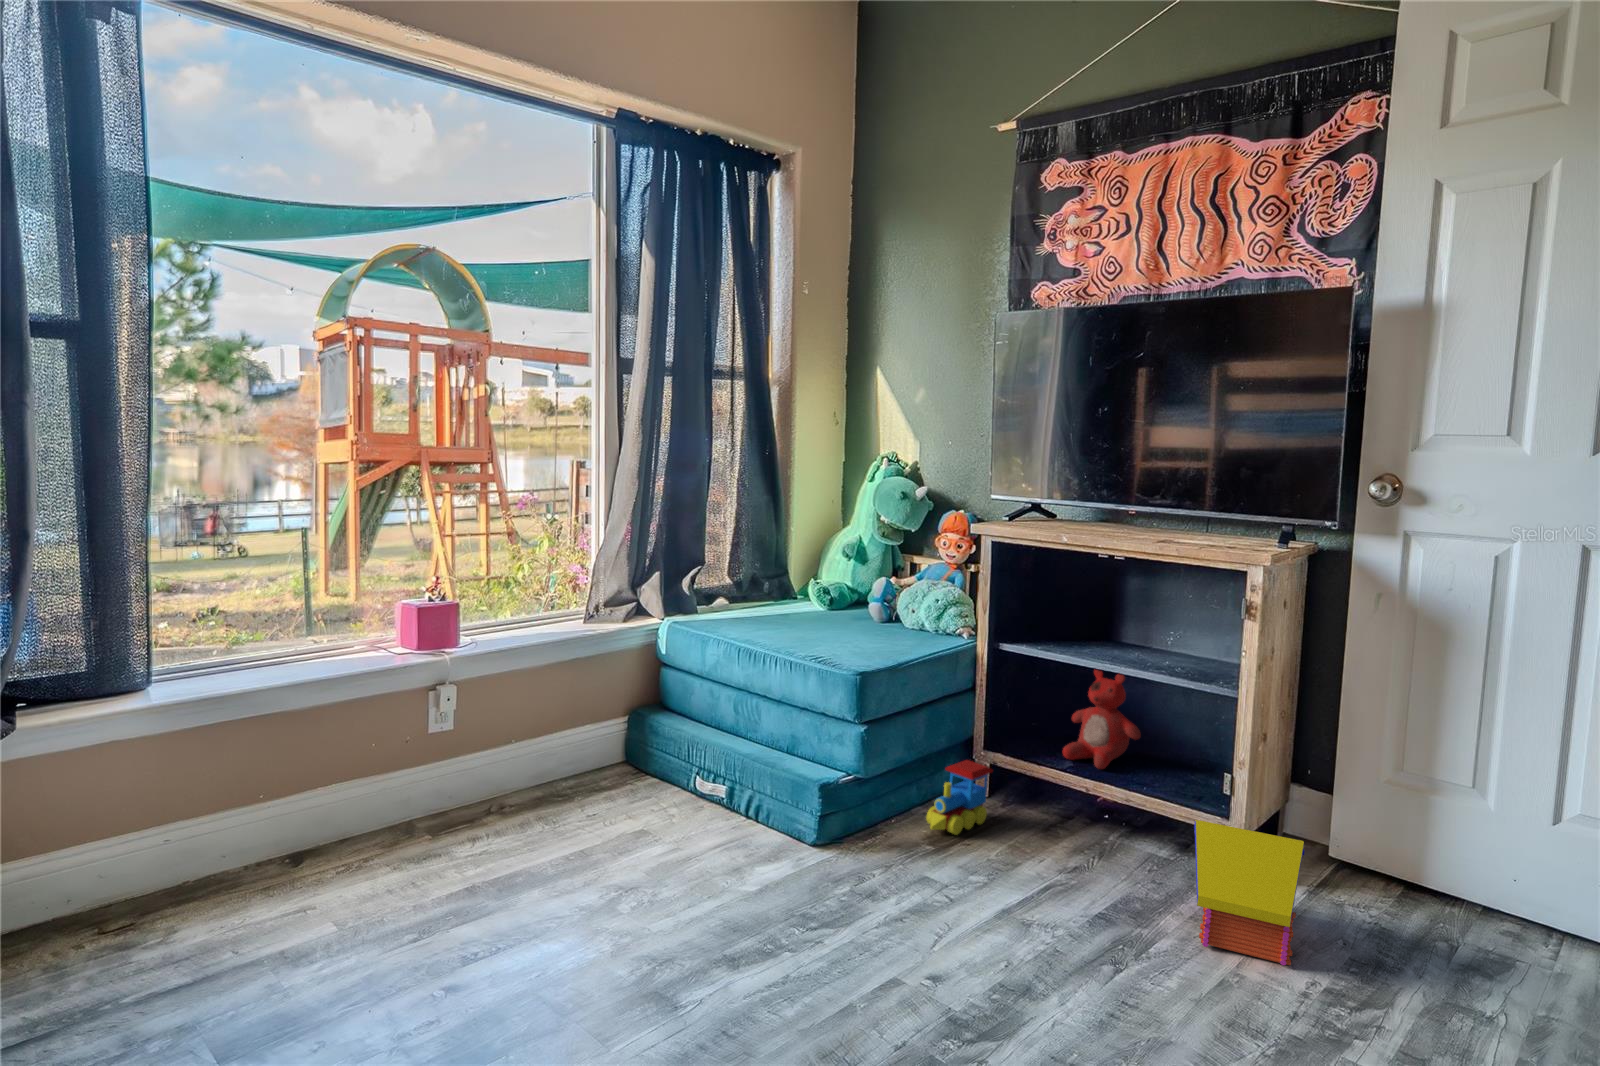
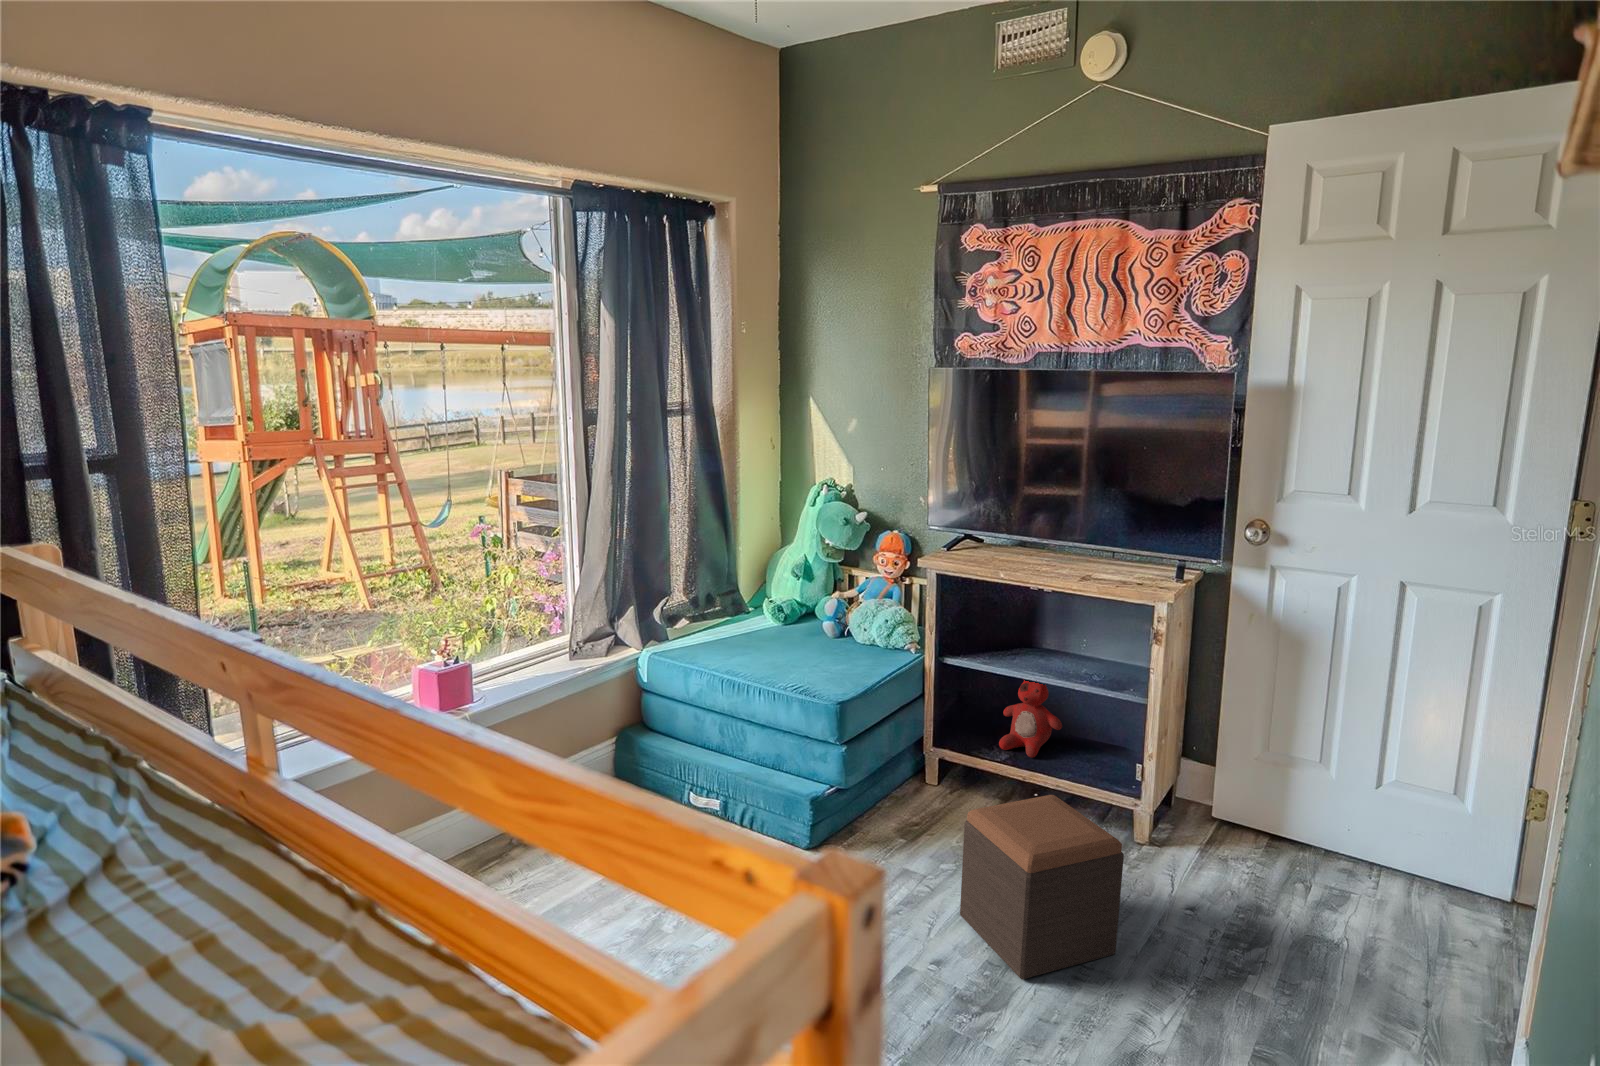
toy train: present [926,760,993,835] -> none [894,759,946,826]
footstool: none [977,788,1183,1007] -> present [960,795,1124,980]
toy house: present [1194,820,1305,965] -> none [1121,810,1204,919]

